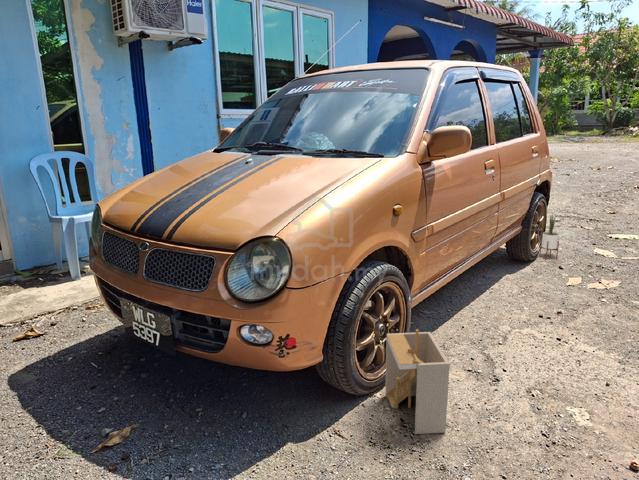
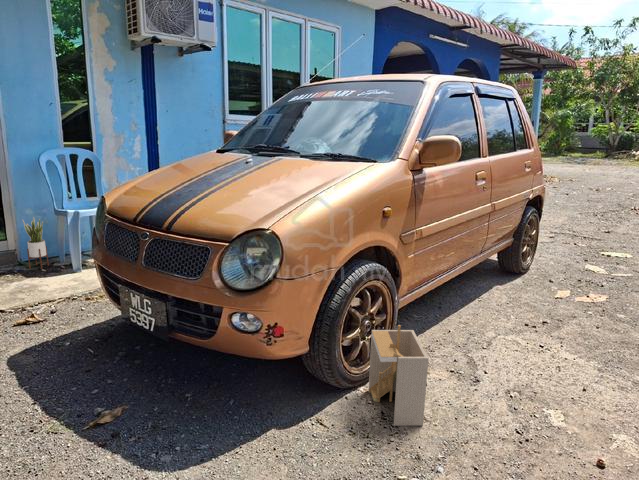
potted plant: present [539,214,559,260] -> present [23,218,49,269]

